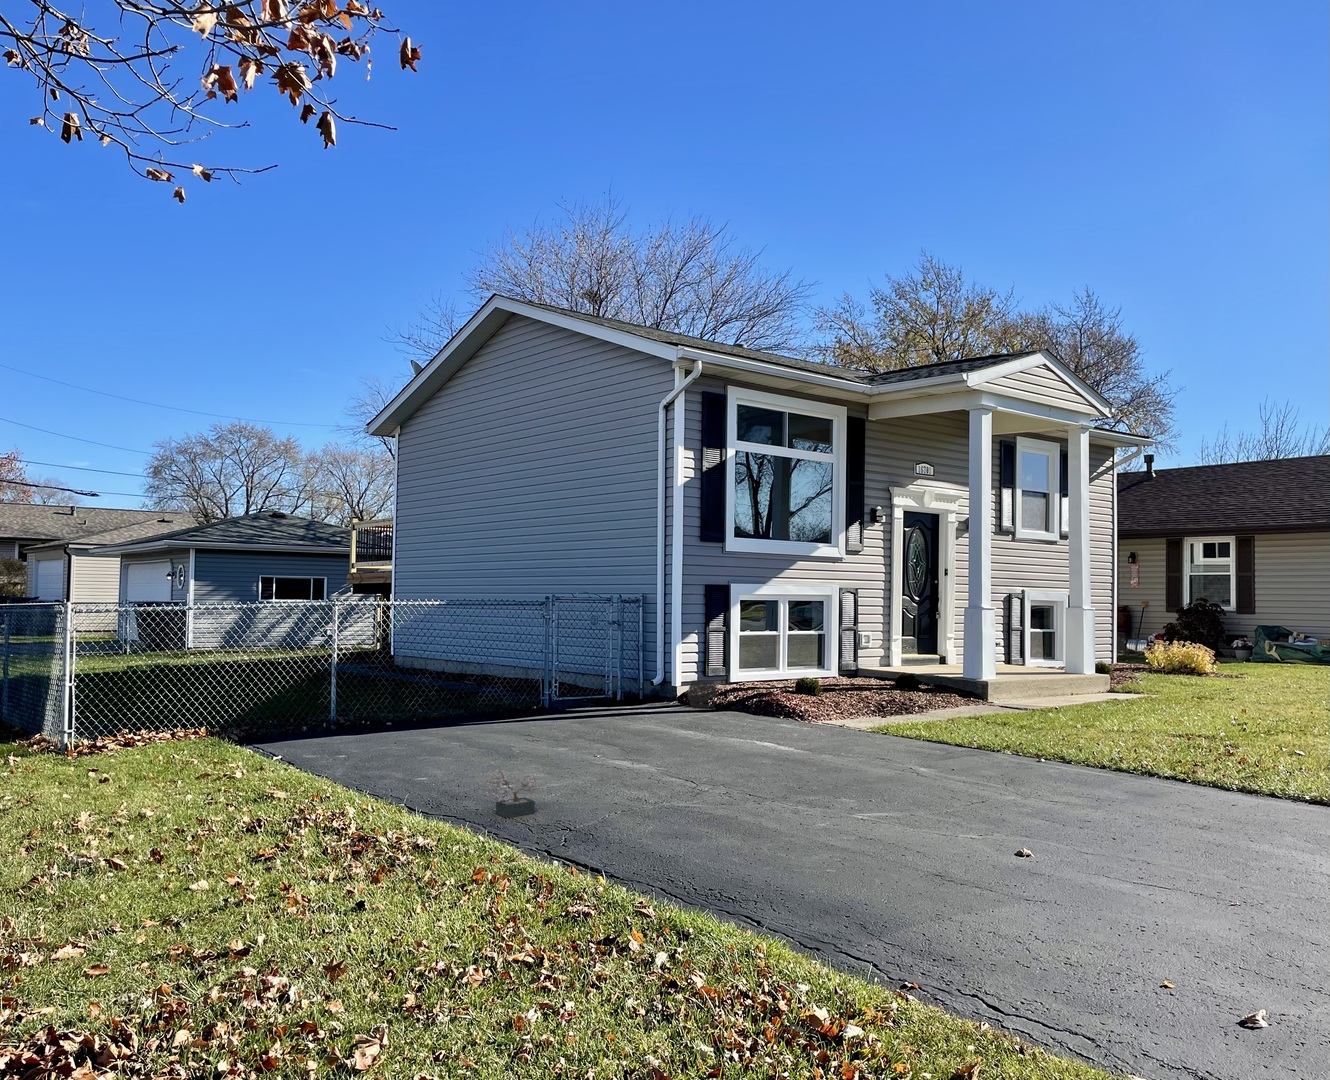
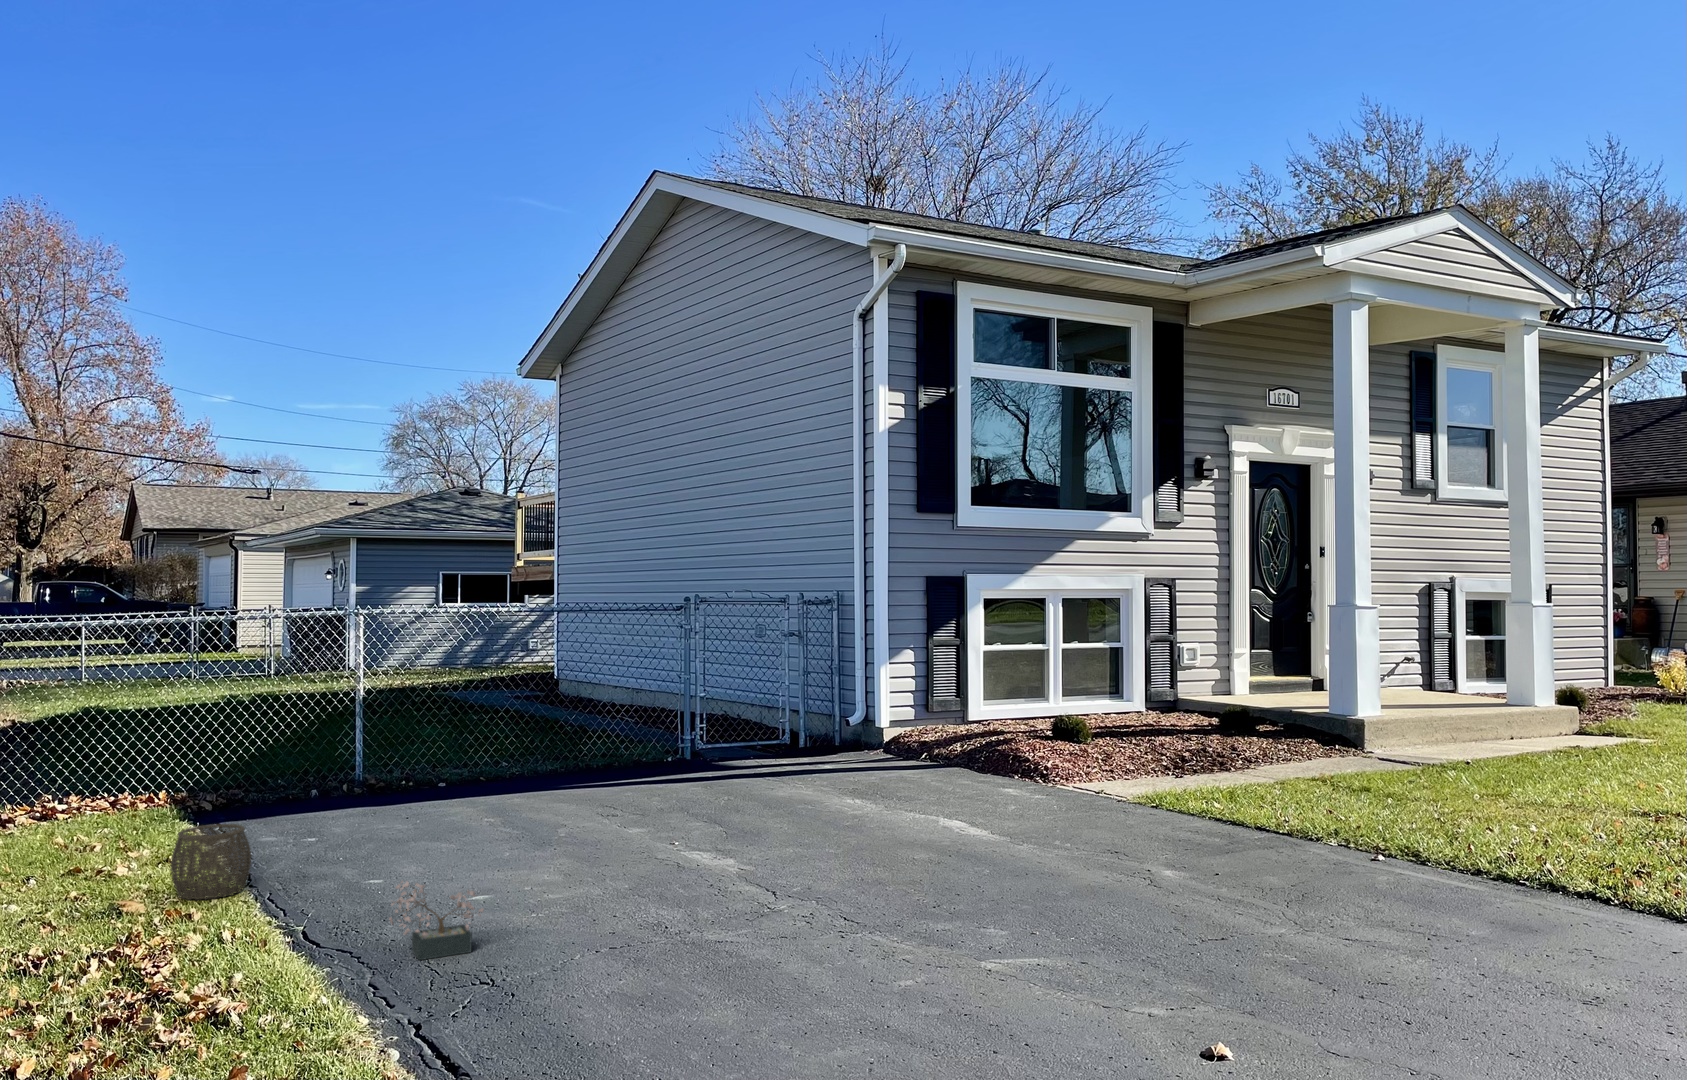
woven basket: present [688,680,717,708] -> present [170,824,252,900]

